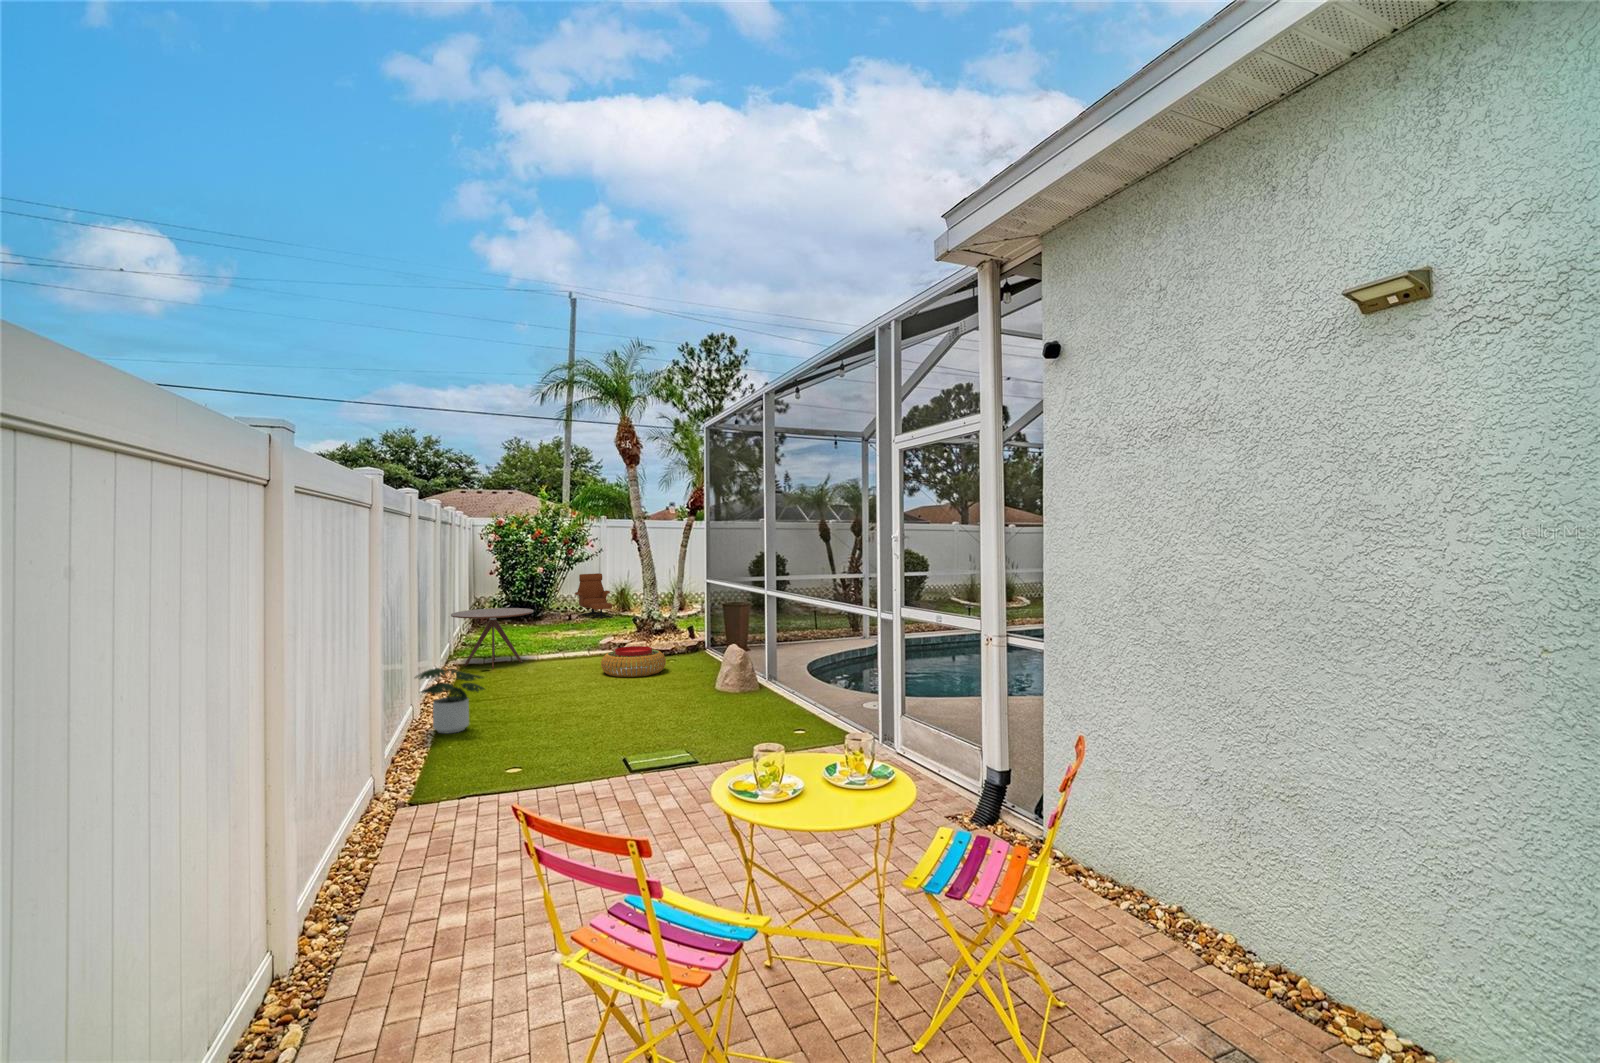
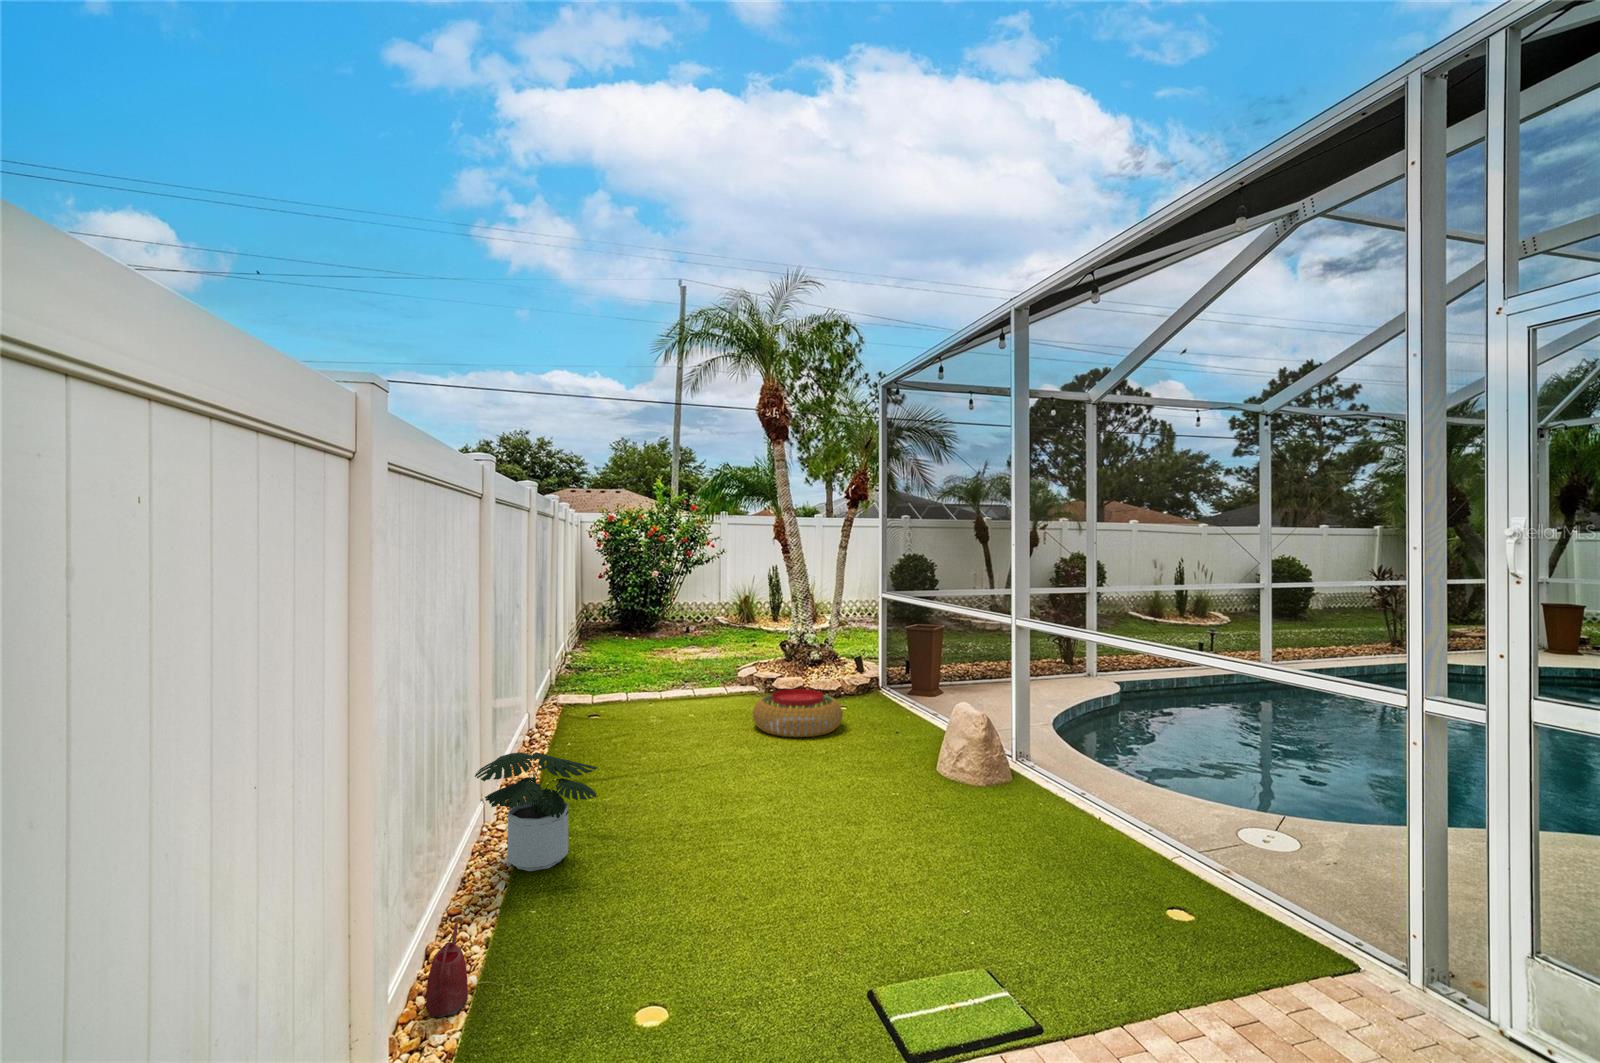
lounge chair: present [575,573,612,619] -> none [693,579,737,633]
round table: present [451,608,533,669] -> none [550,626,657,712]
watering can: none [400,737,421,772] -> present [425,923,468,1017]

